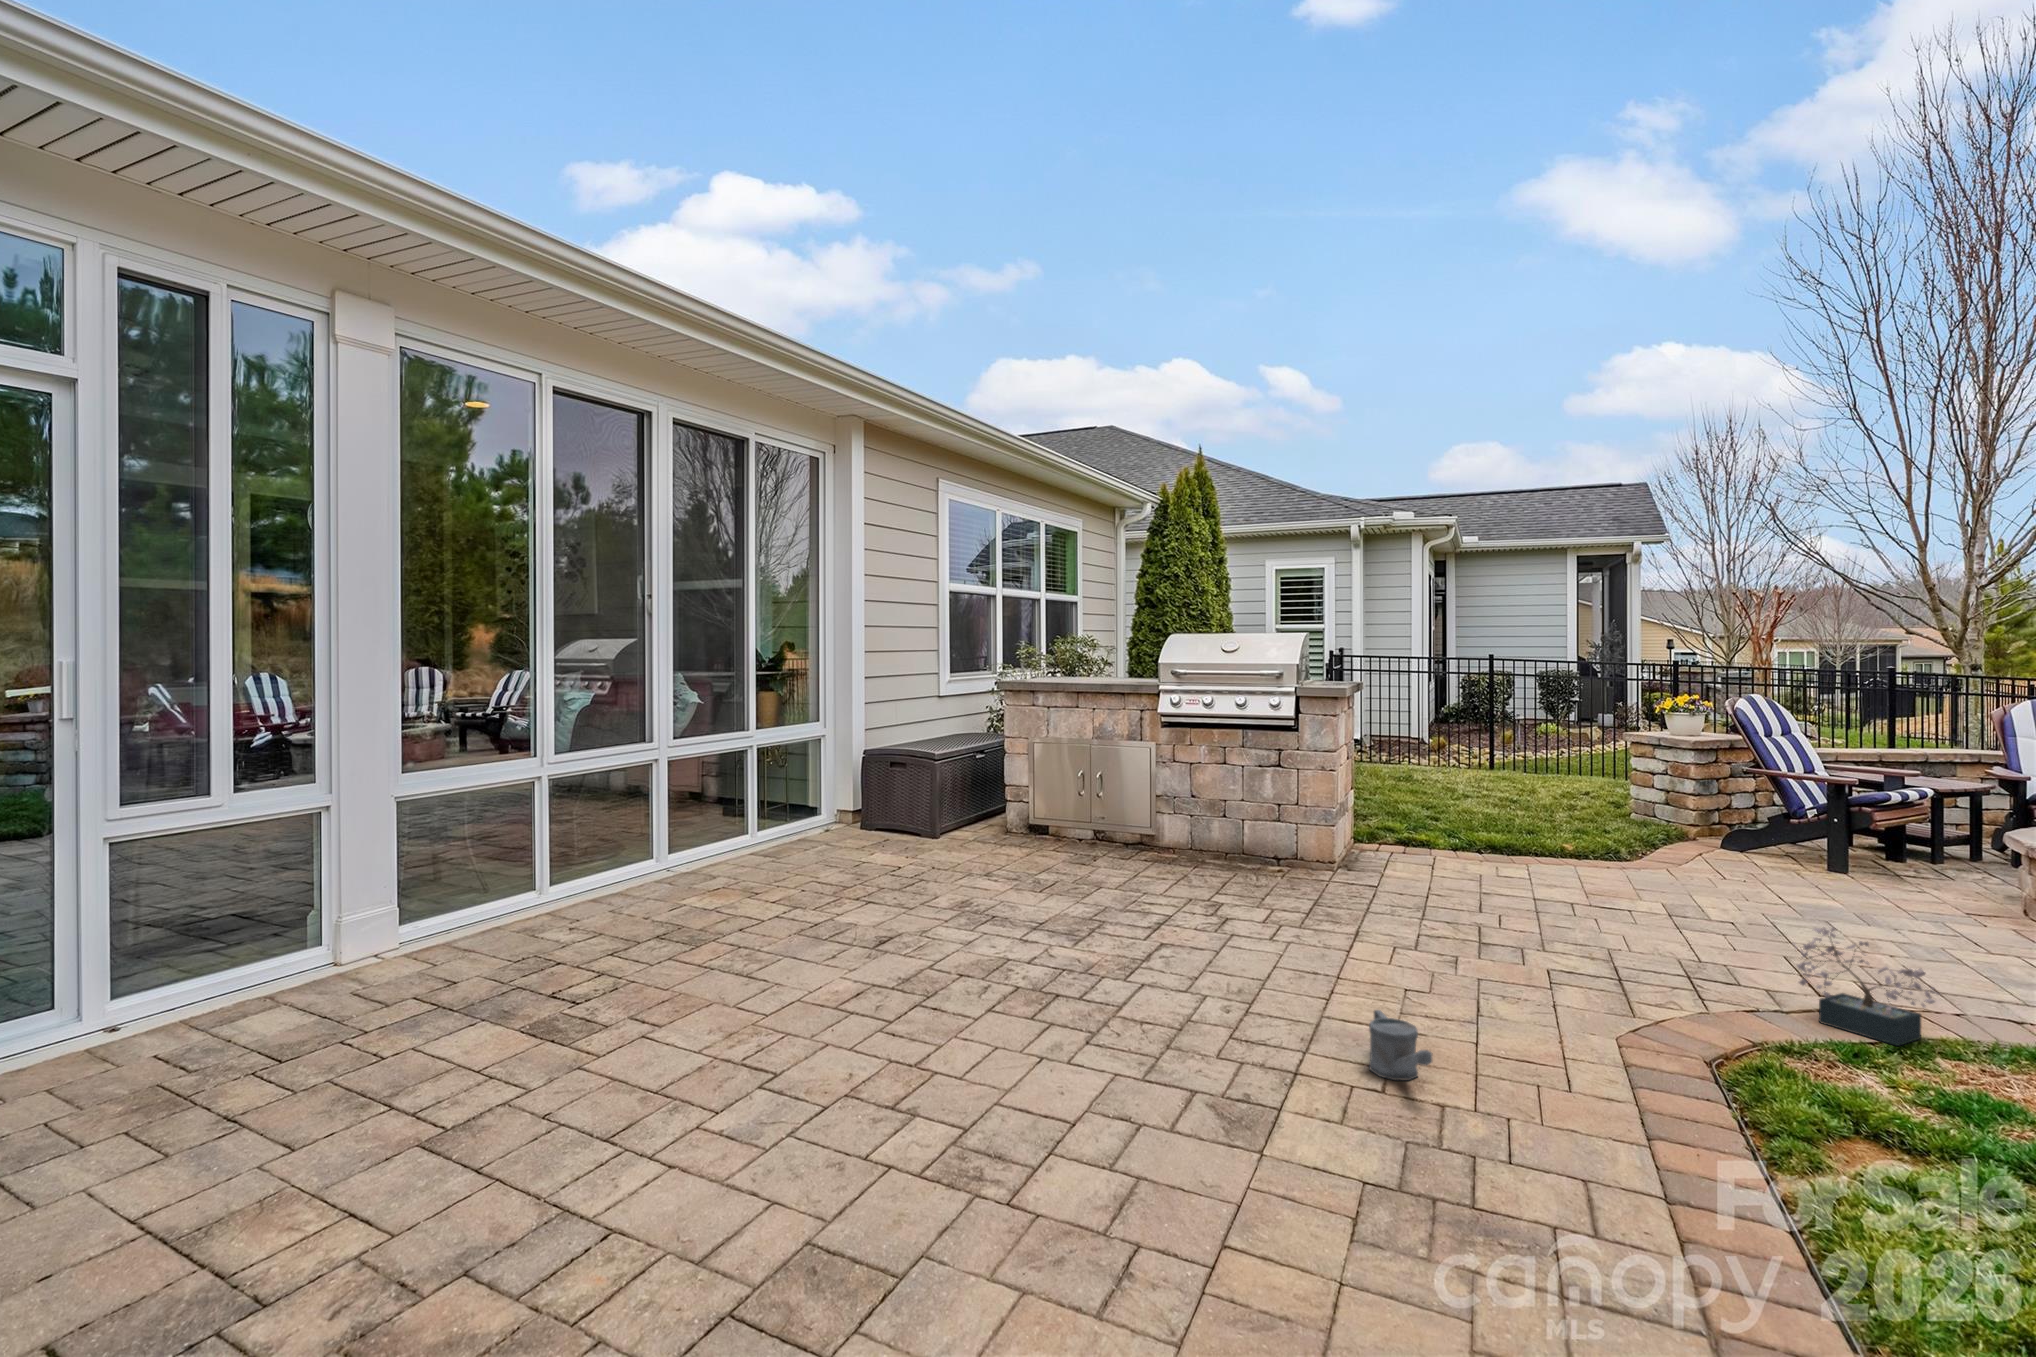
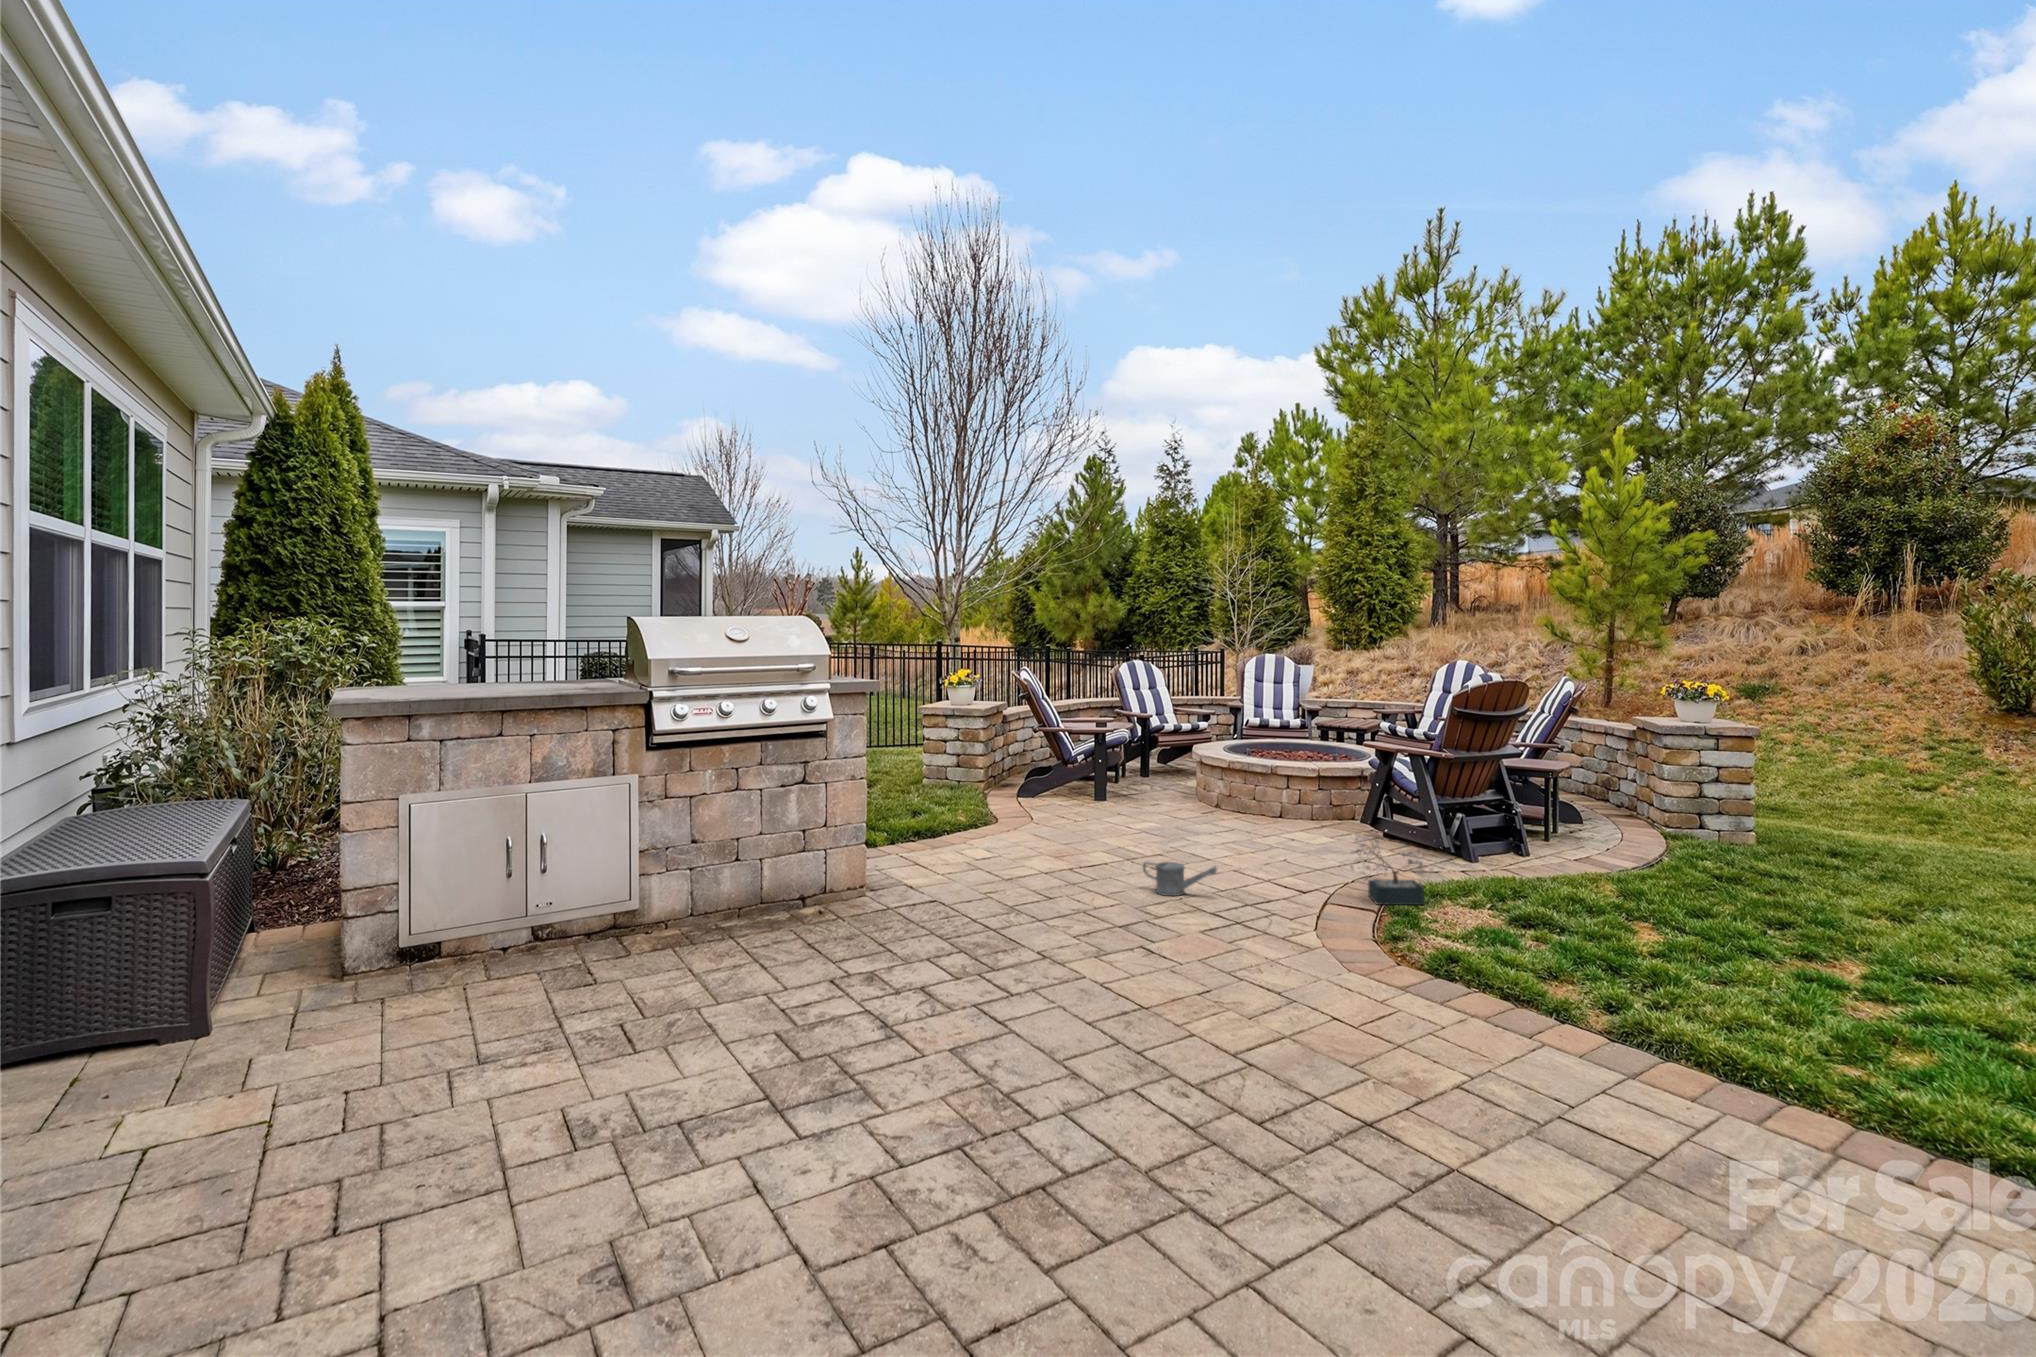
watering can: present [1369,1010,1432,1080] -> present [1143,862,1217,896]

